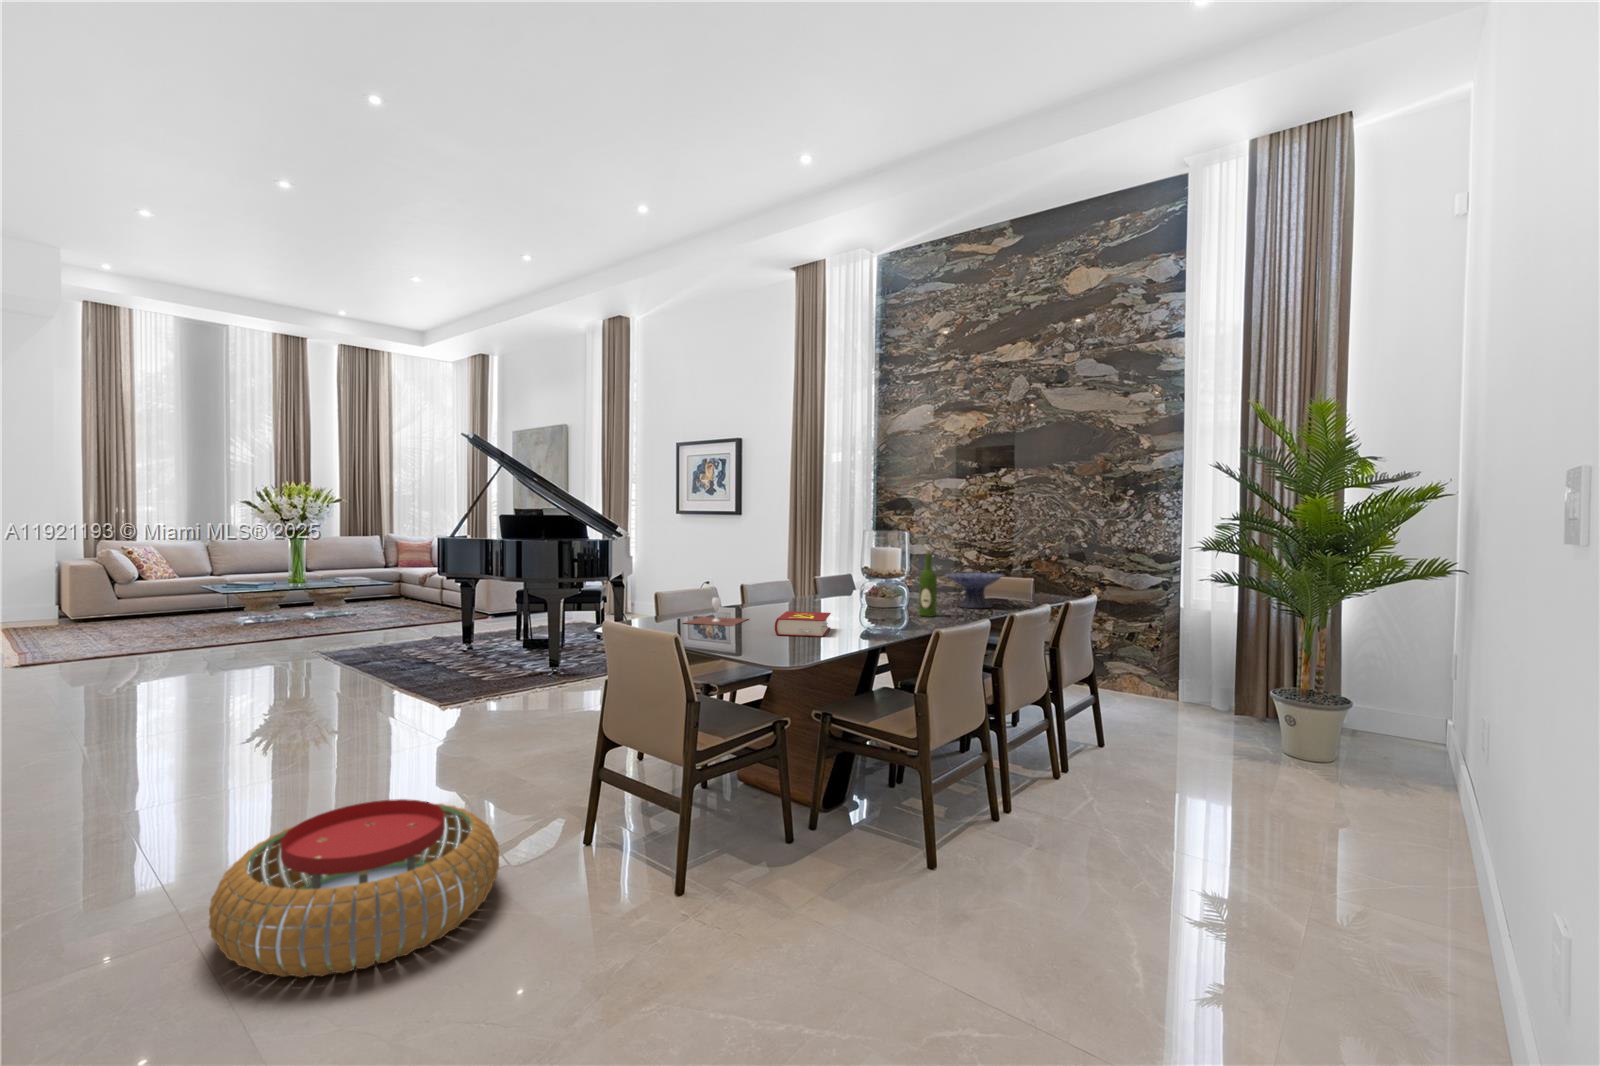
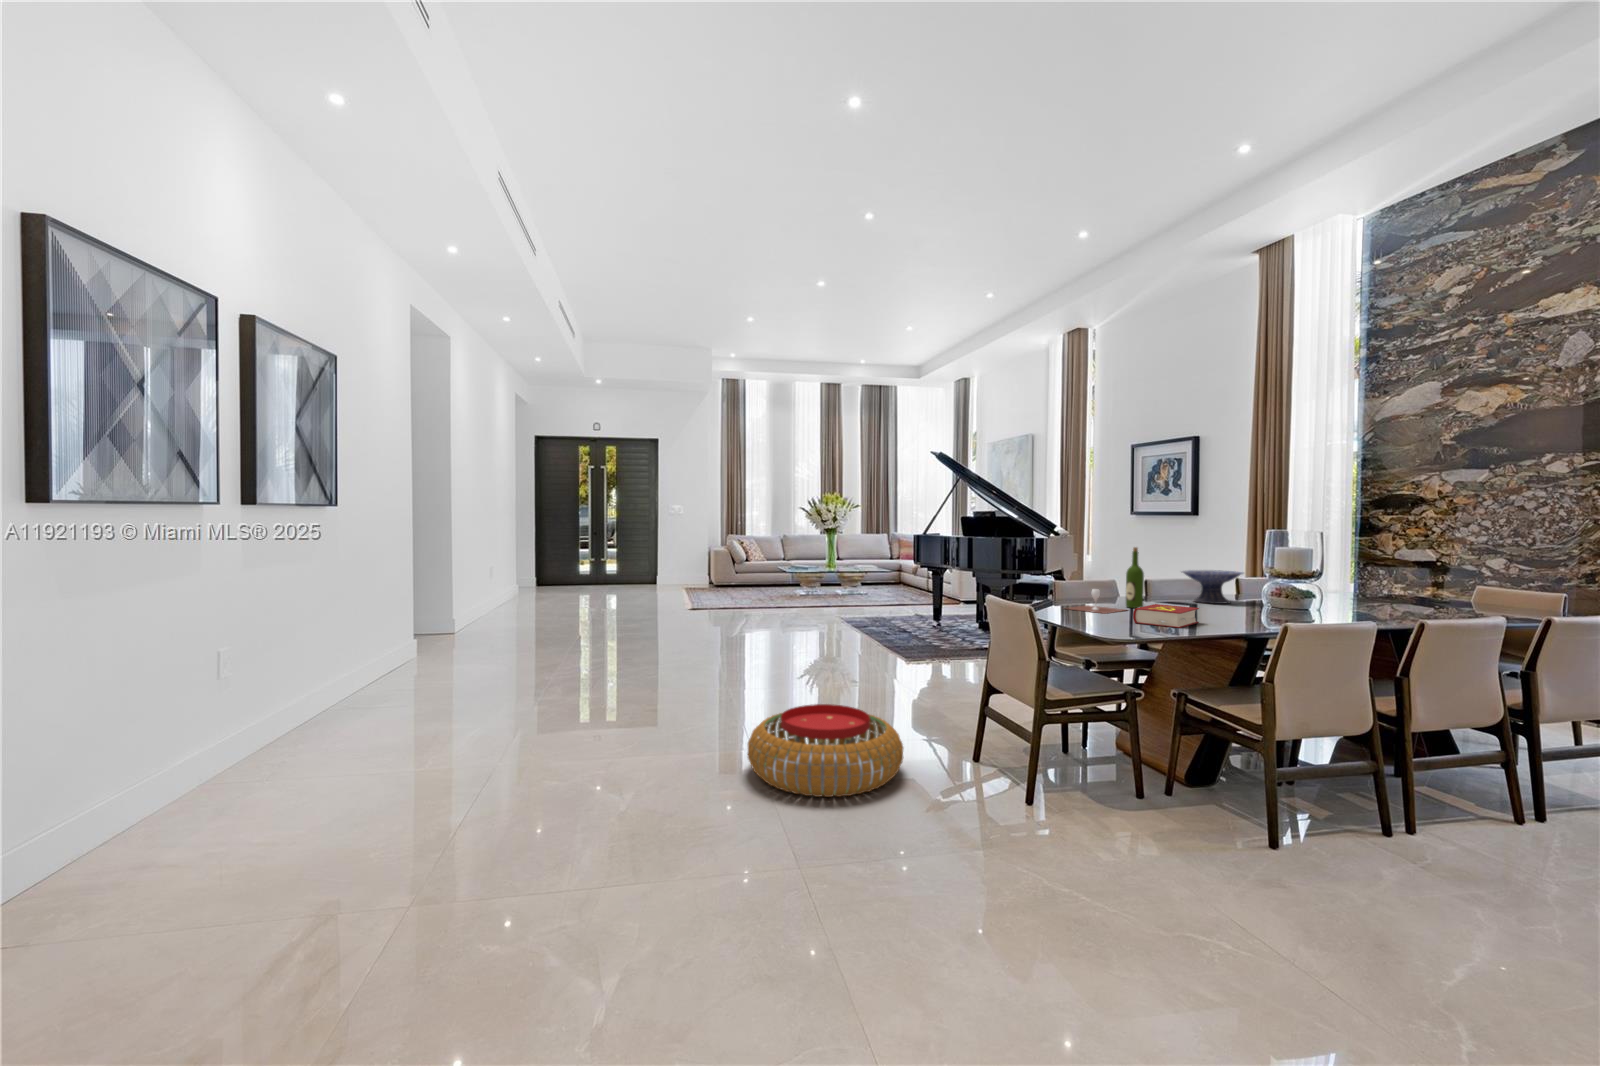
wine bottle: present [919,550,937,617] -> present [1126,547,1144,608]
decorative bowl: present [946,573,1004,608] -> present [1182,570,1243,604]

